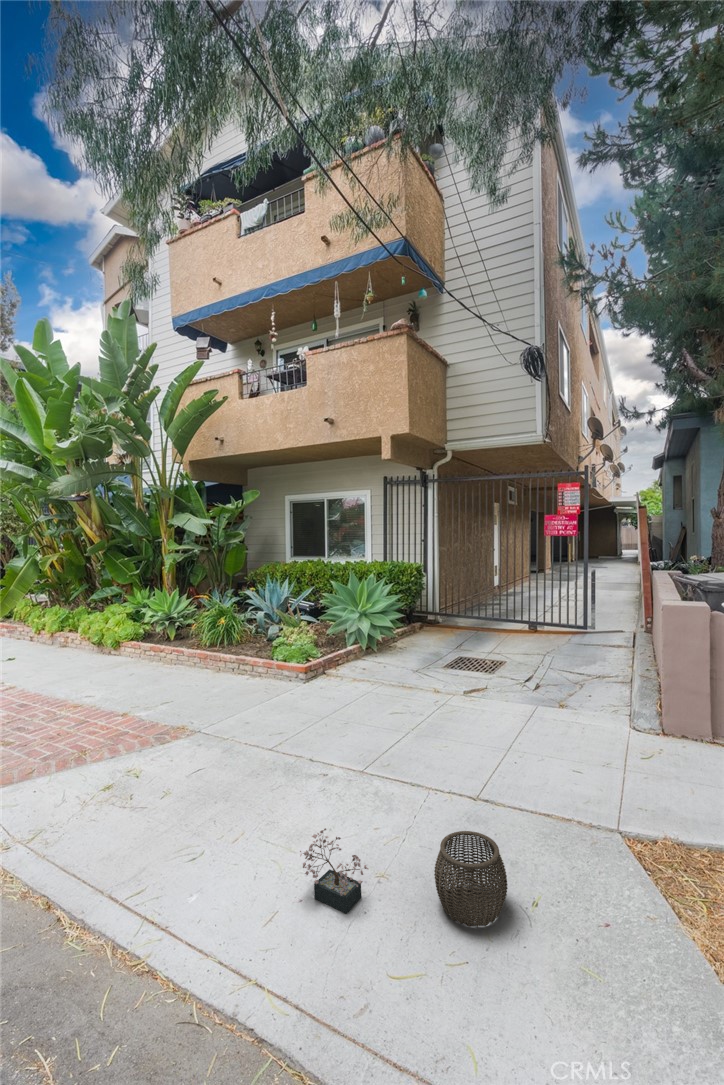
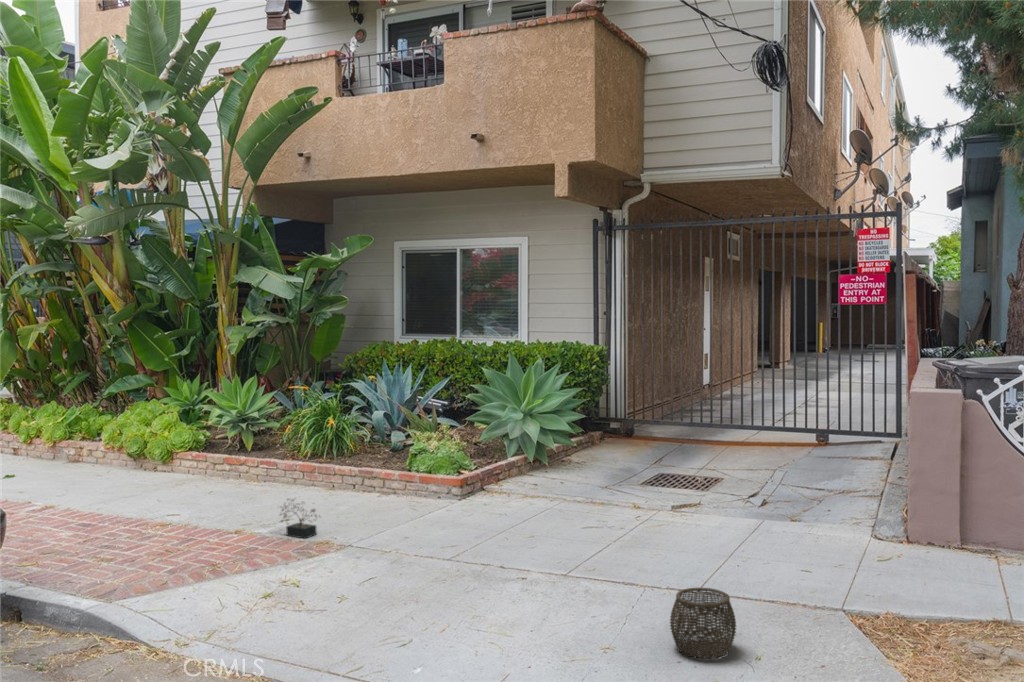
decorative plant: present [300,828,368,913] -> present [280,499,317,538]

